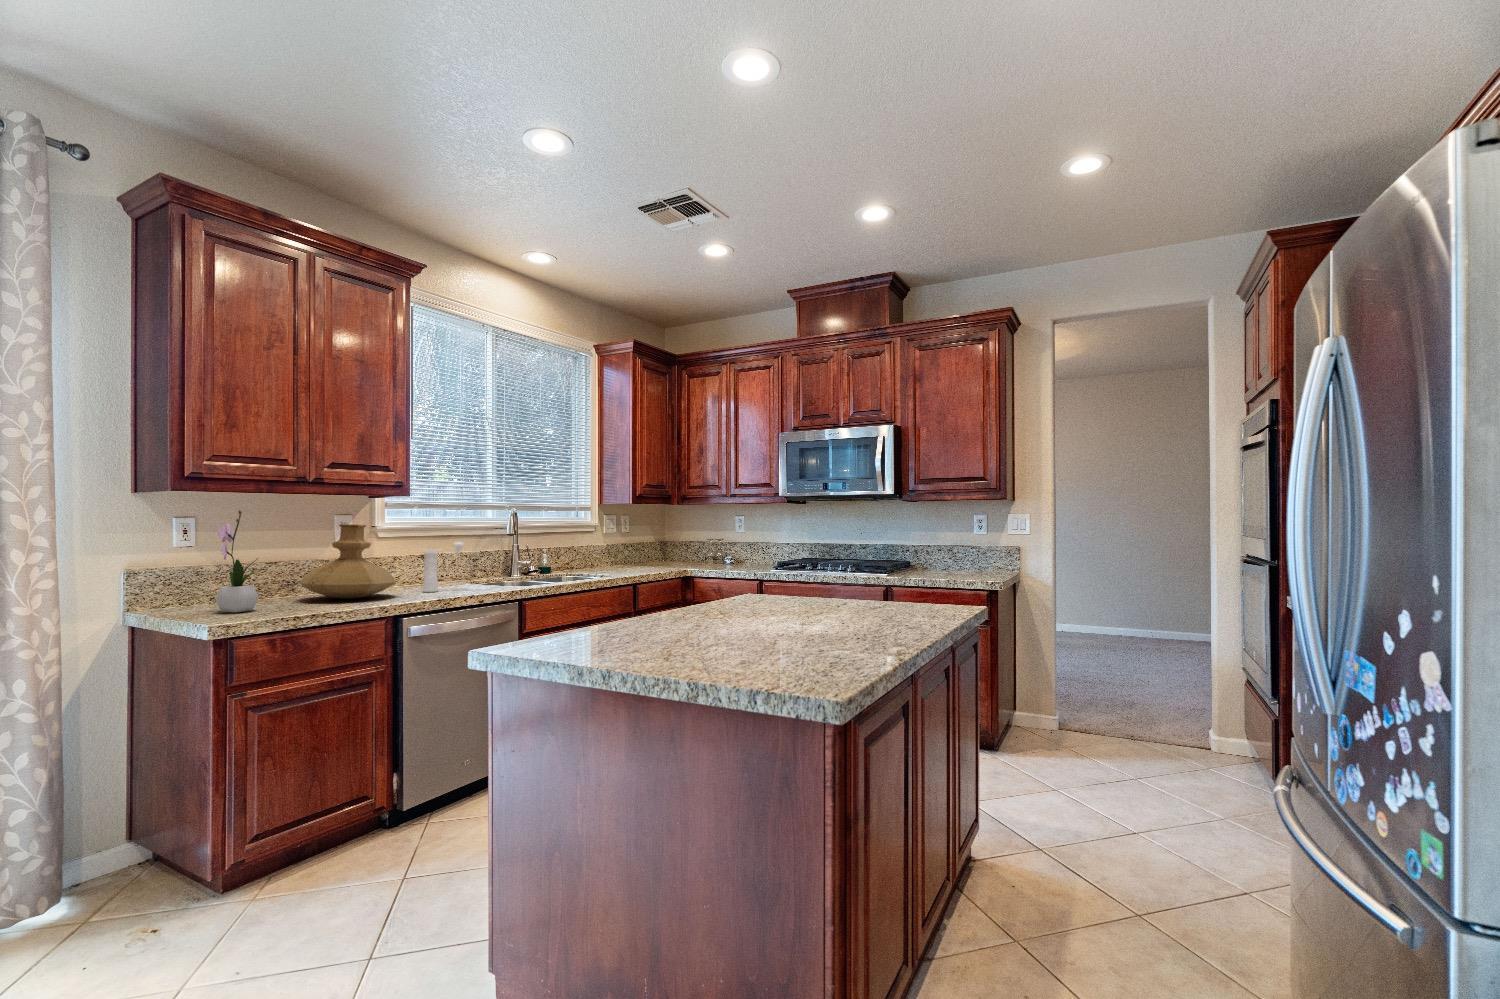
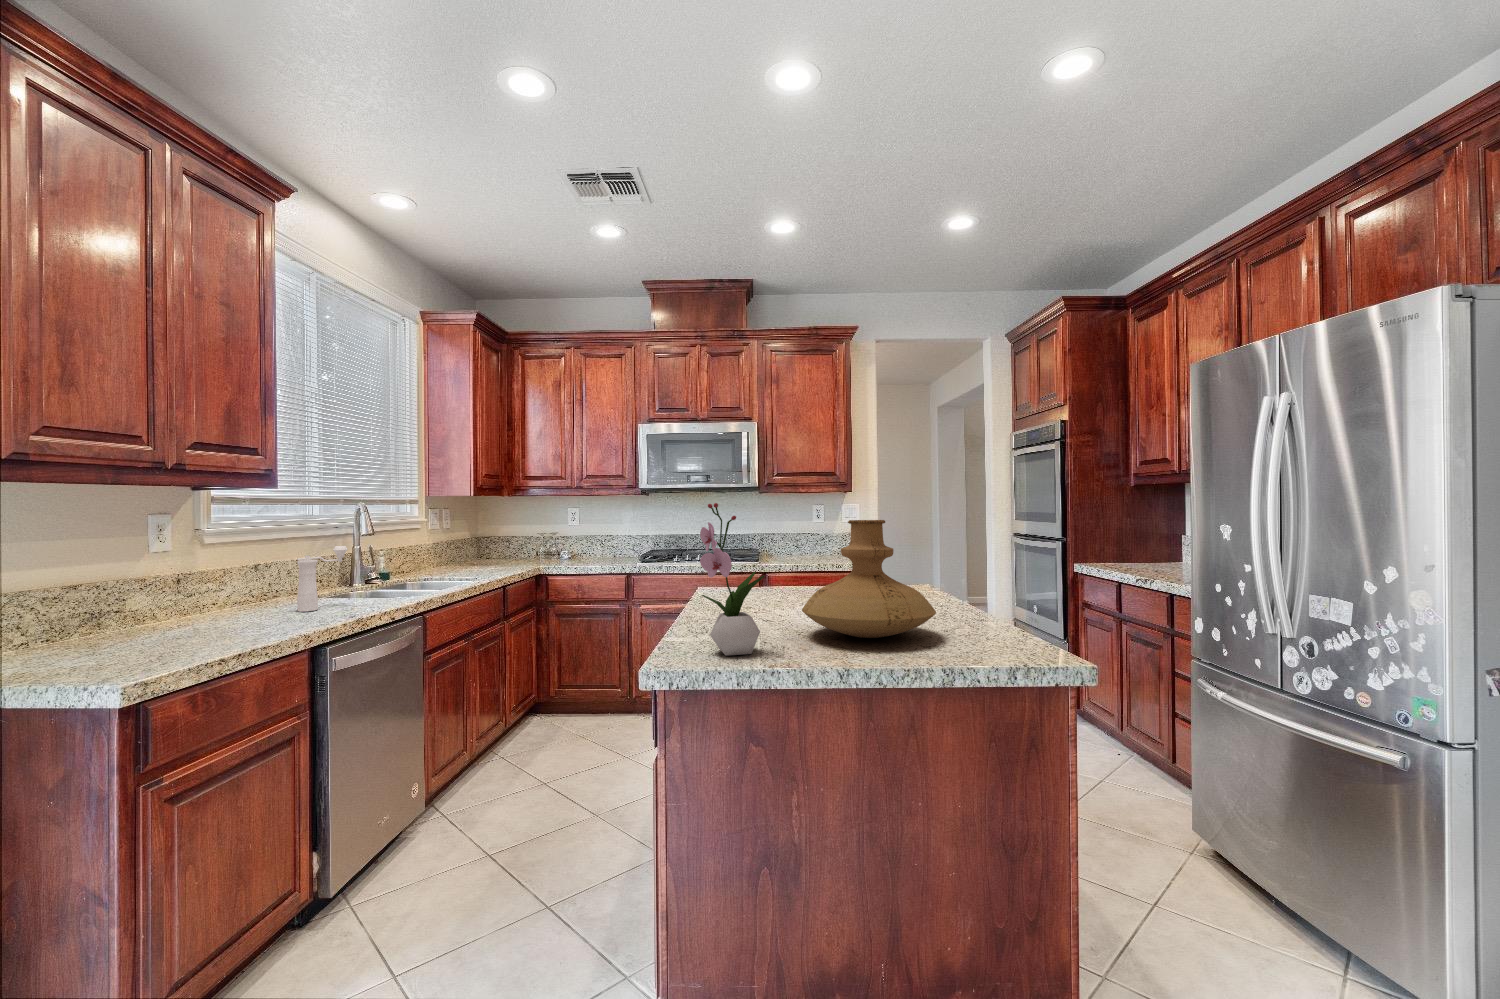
flower arrangement: present [215,510,259,612] -> present [700,503,764,656]
vase: present [299,524,397,599] -> present [802,520,936,638]

